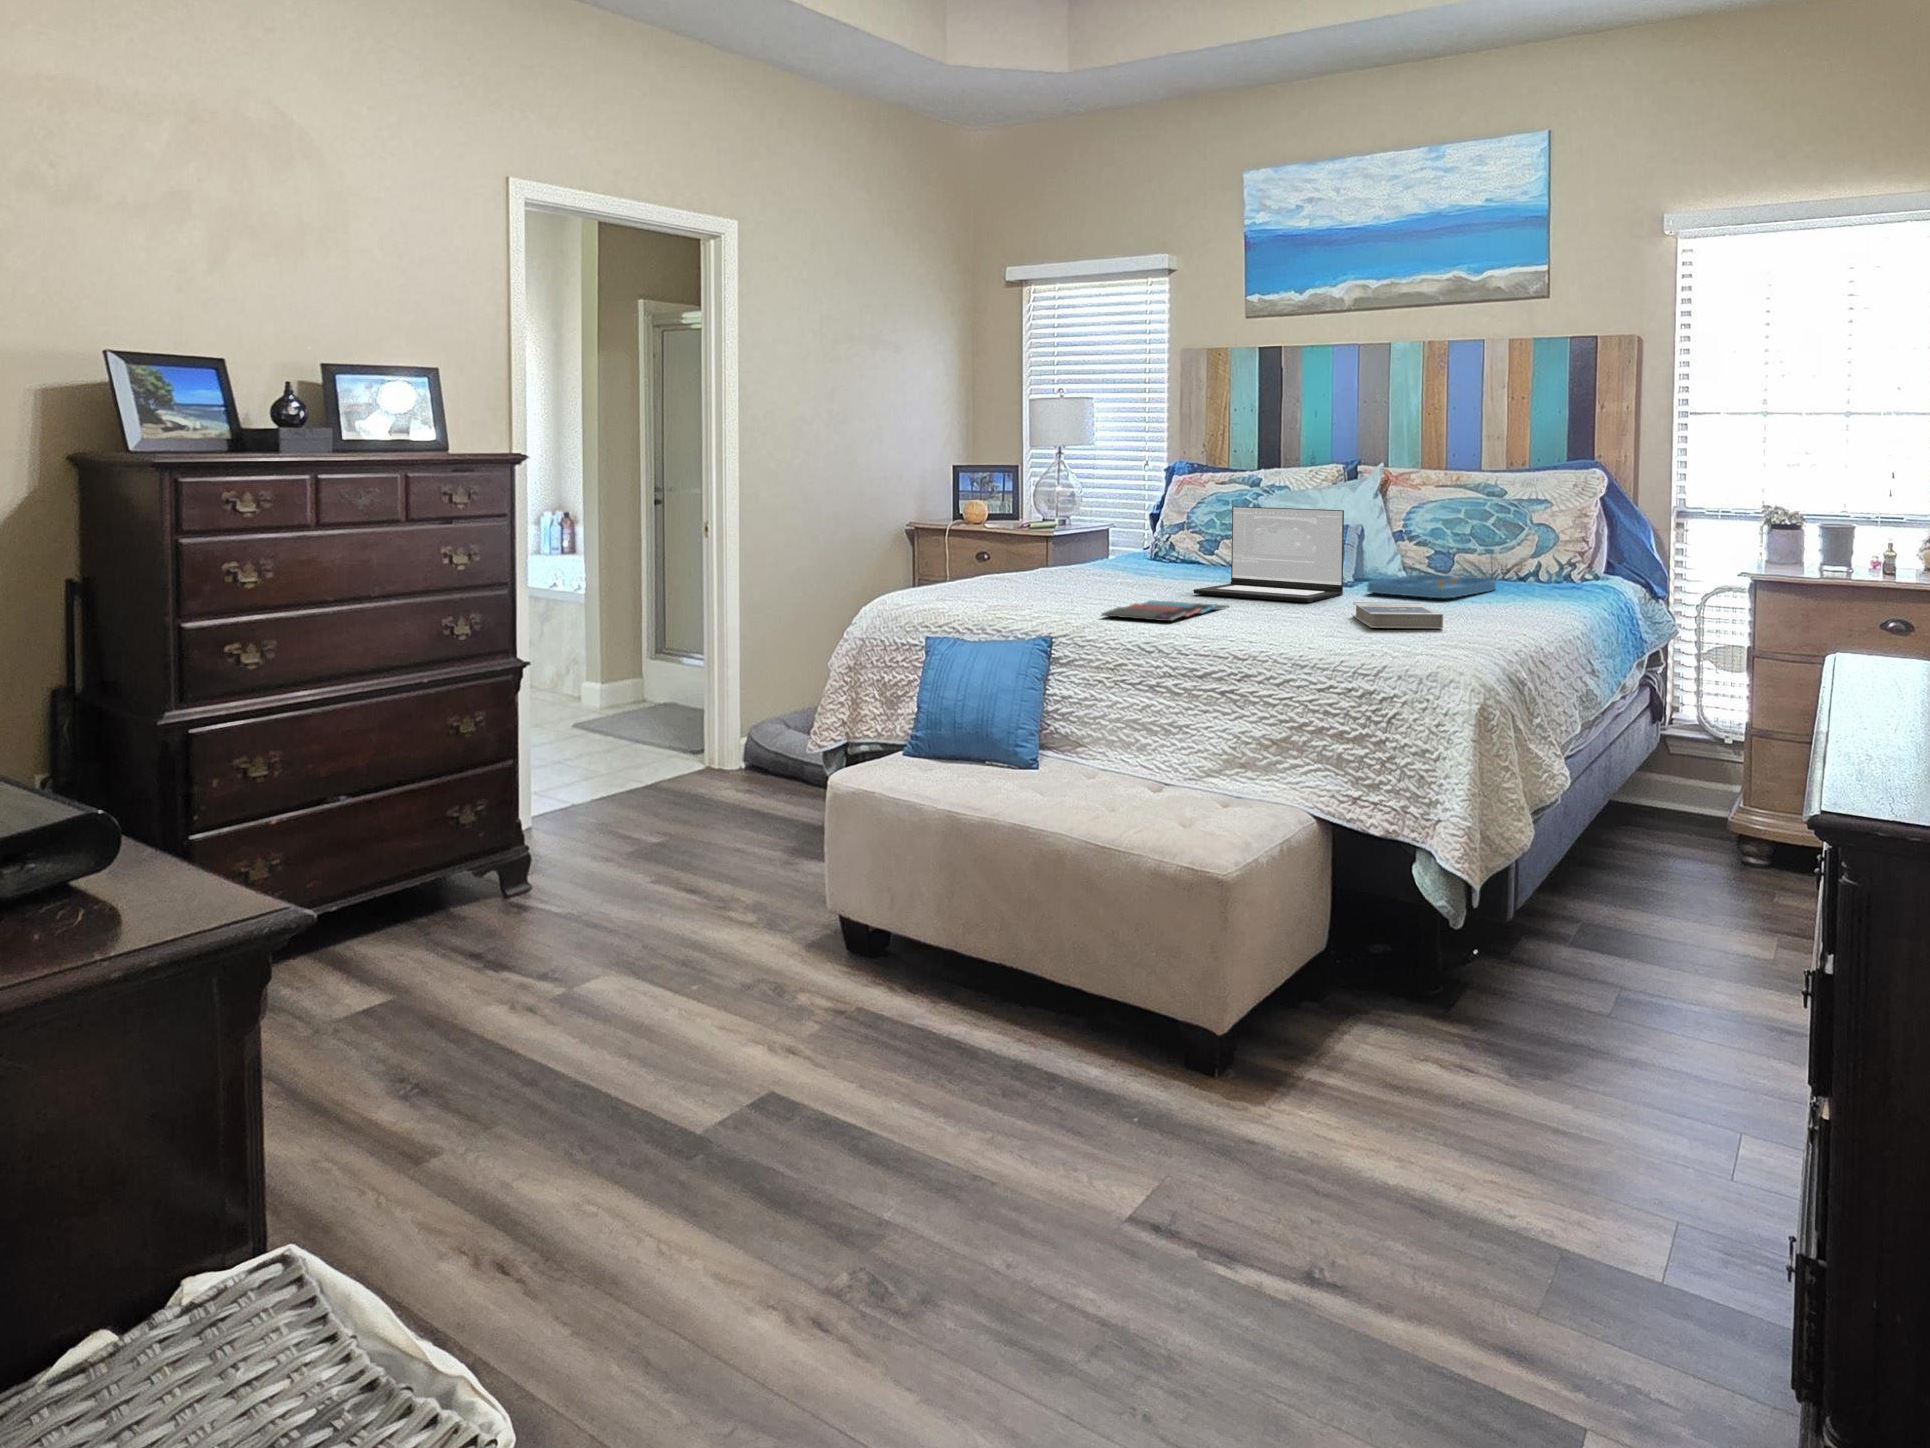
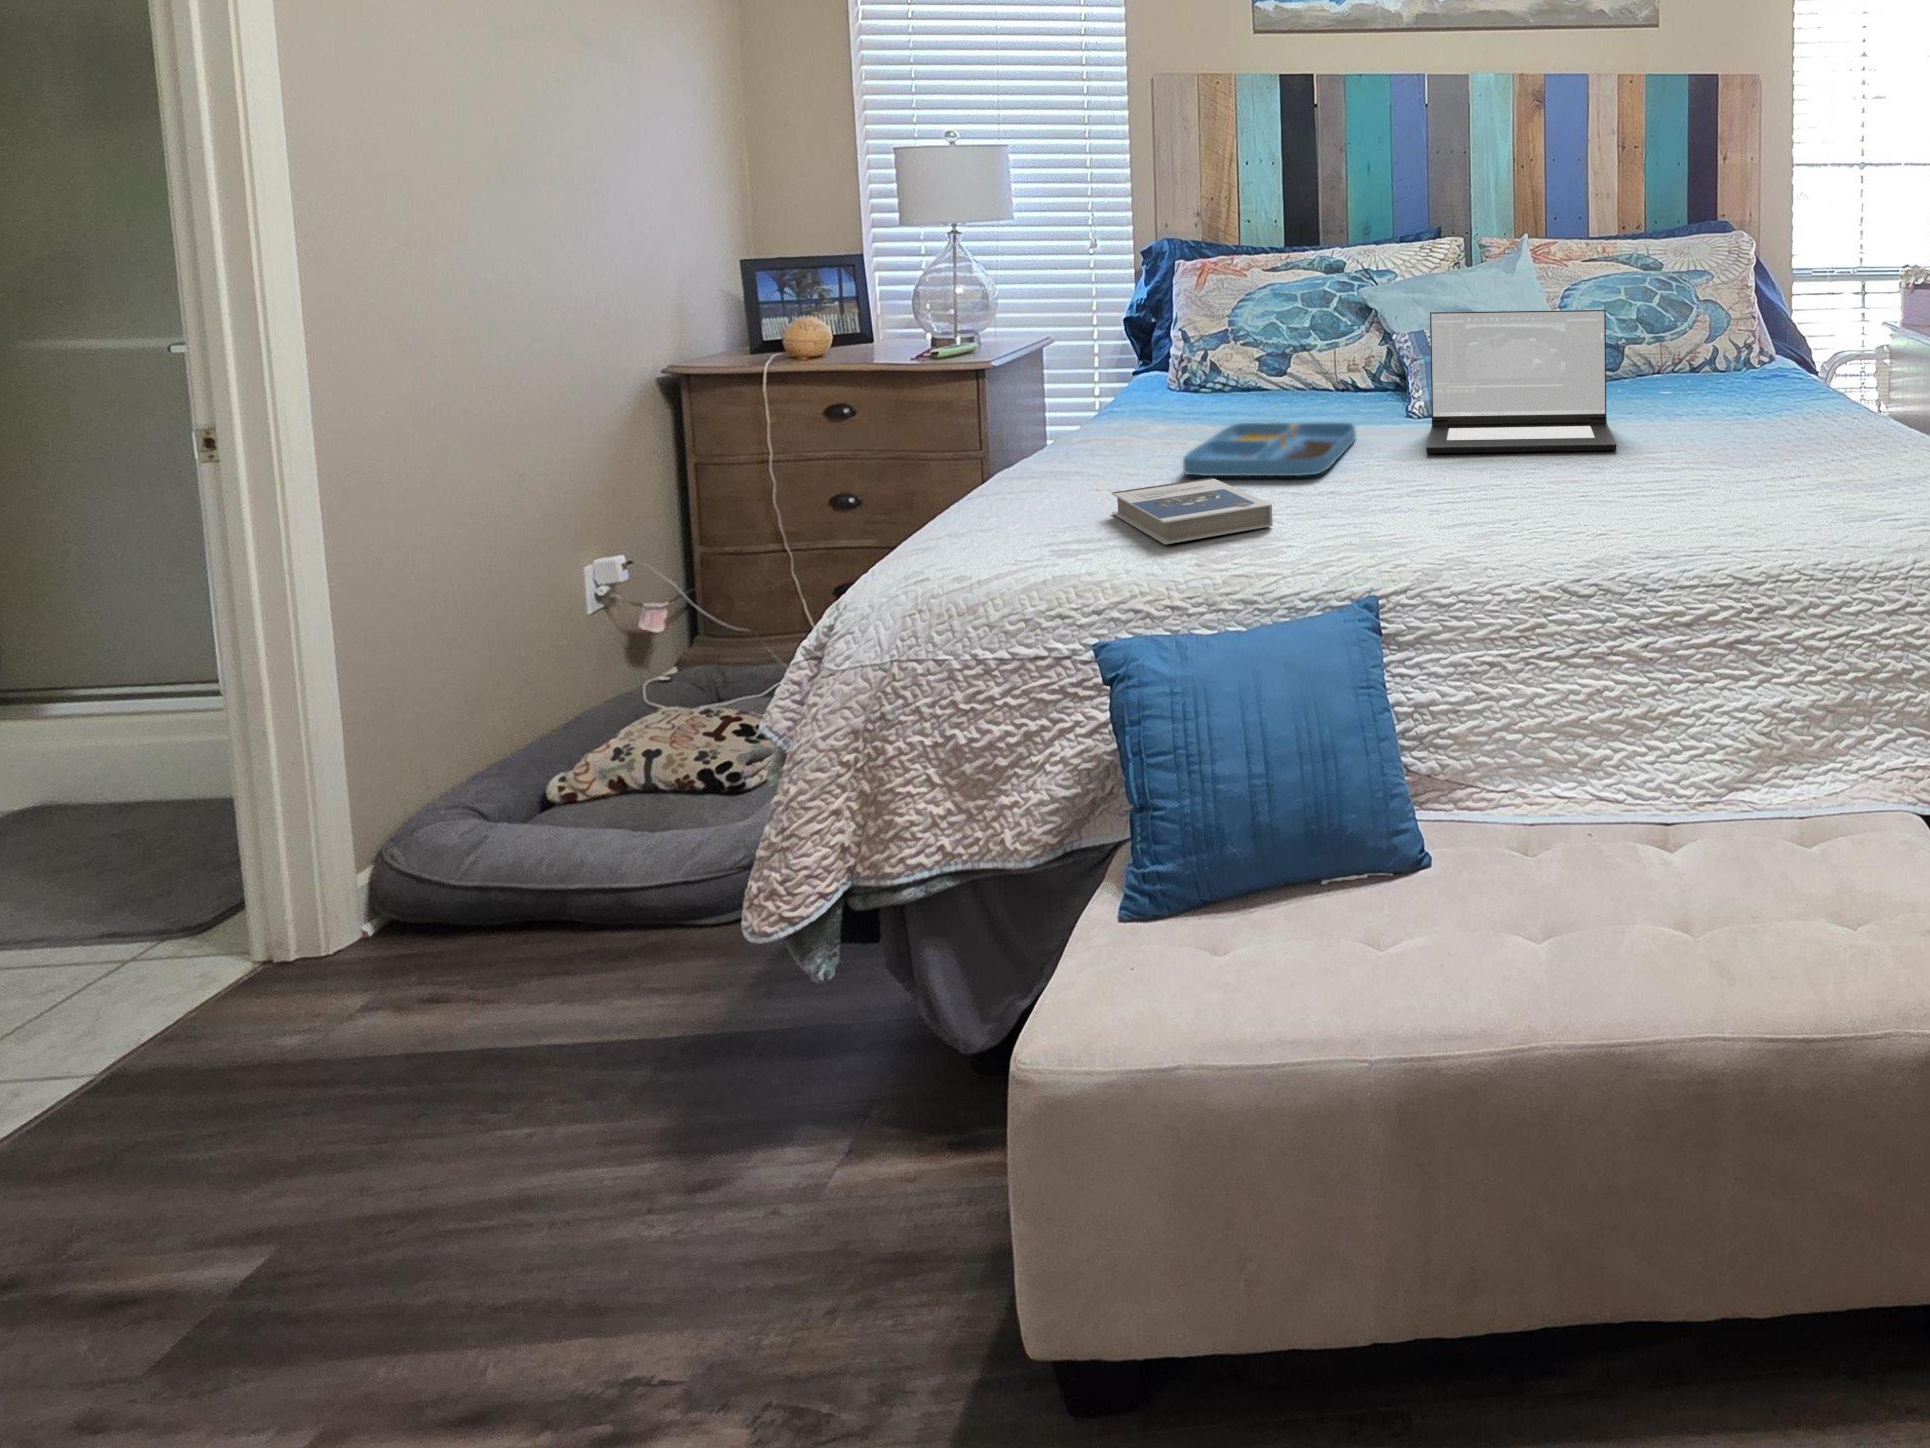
tray: present [1367,574,1496,598] -> present [1183,422,1356,476]
smartphone: present [1101,601,1229,621] -> none [1427,473,1564,533]
hardback book: present [1353,602,1443,628] -> present [1111,478,1273,544]

